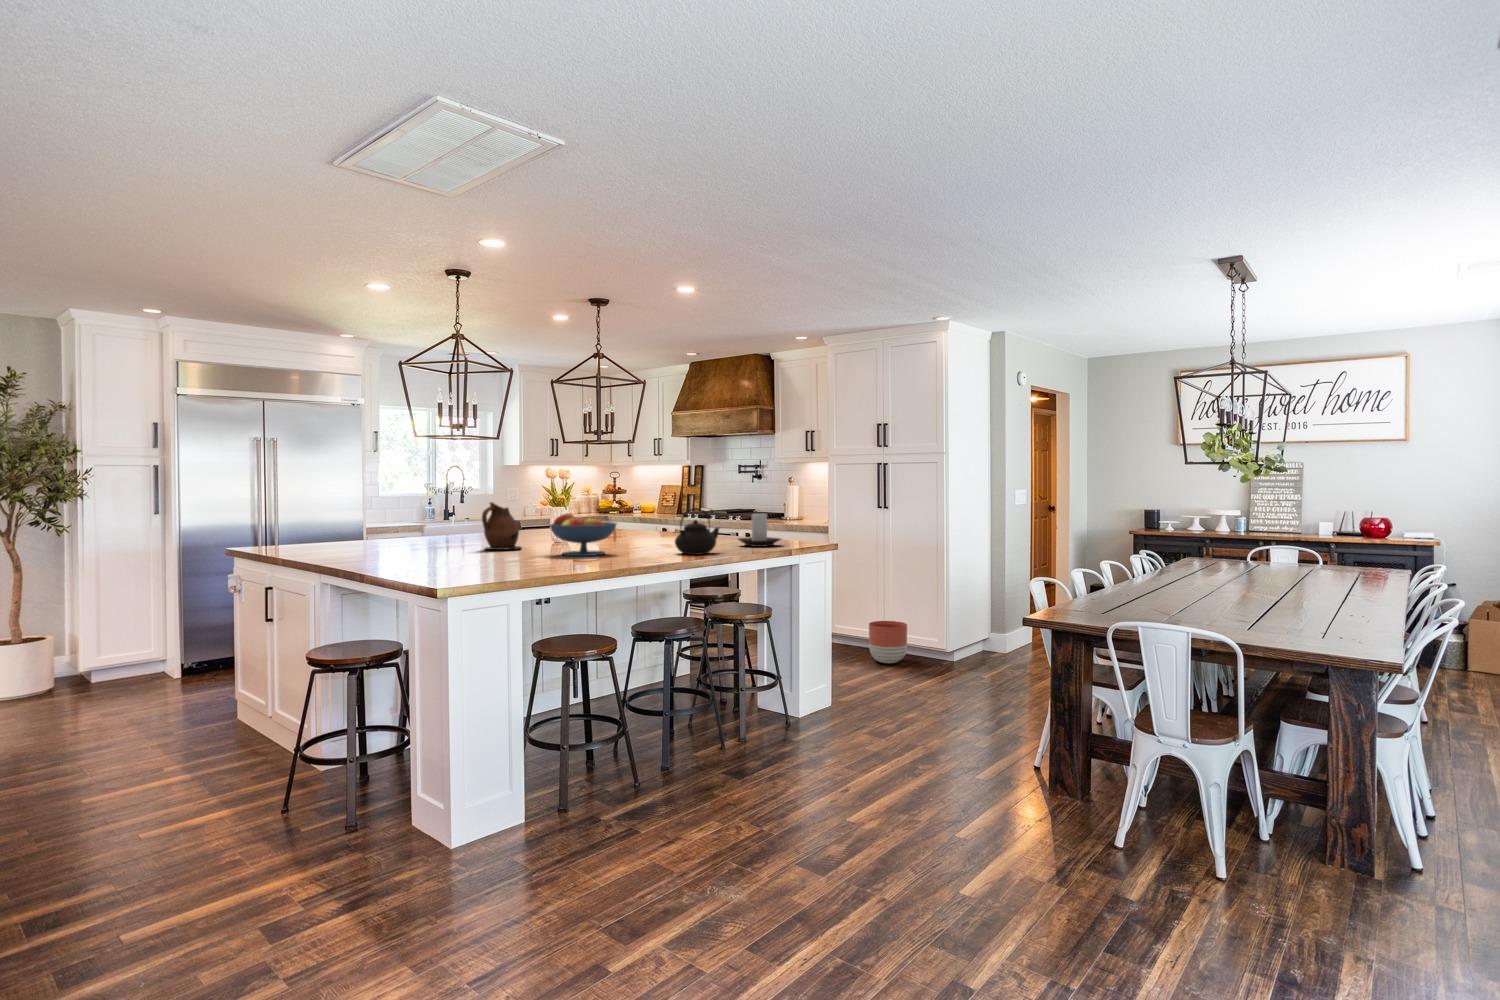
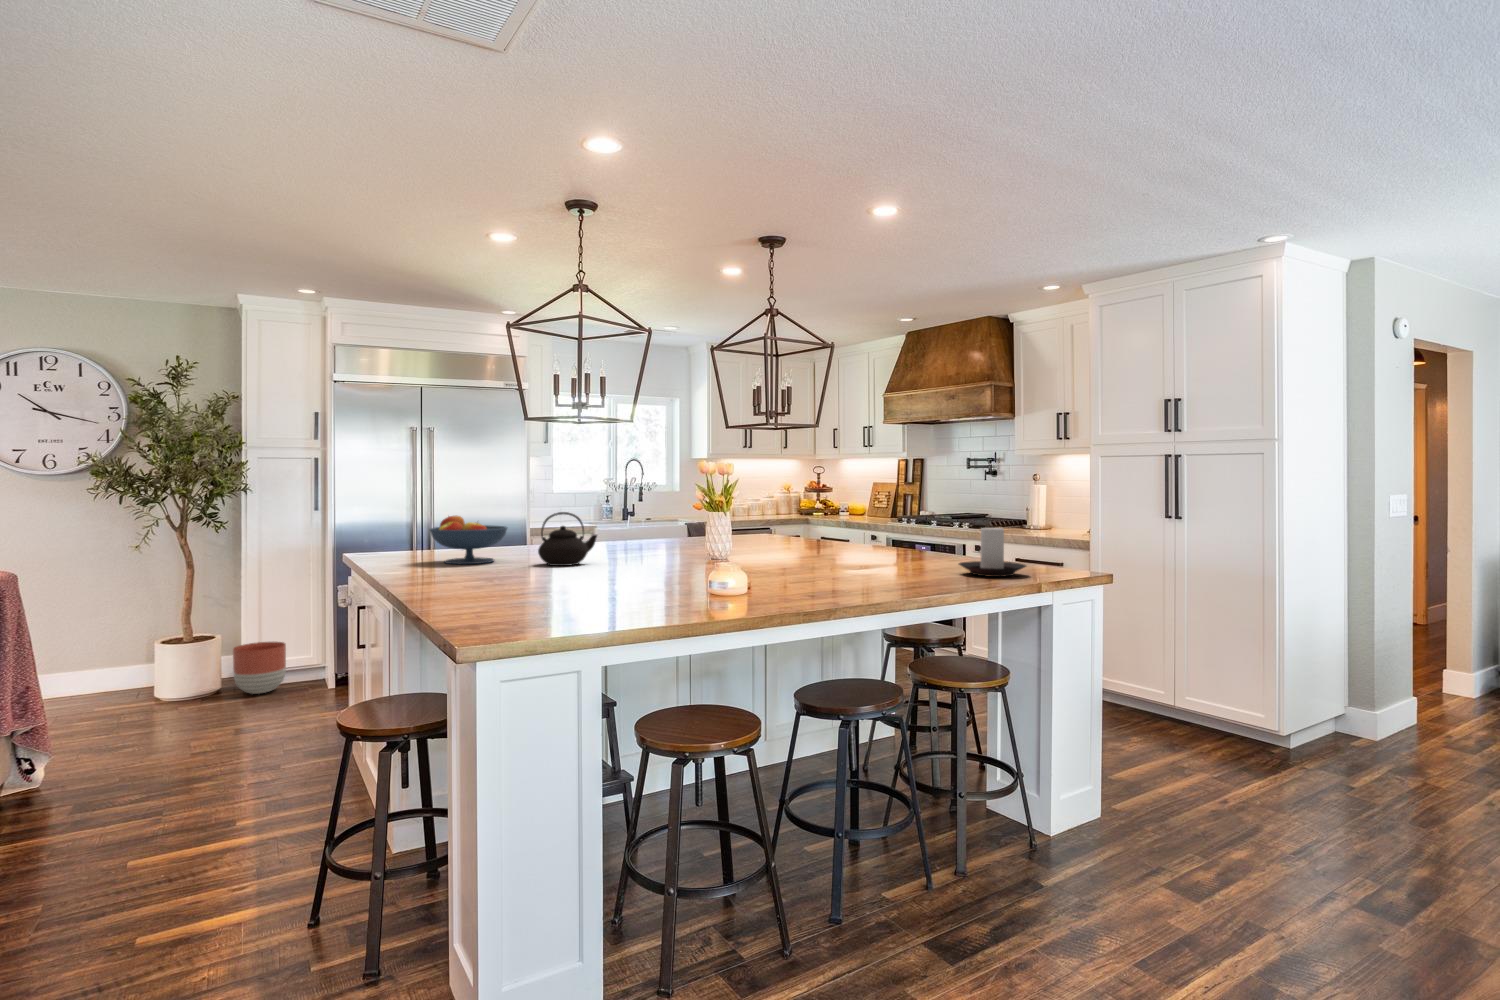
ceramic pitcher: present [482,502,521,550] -> none [613,506,667,570]
teapot: present [675,508,719,555] -> present [538,512,597,566]
fruit bowl: present [550,513,617,556] -> present [430,515,507,564]
planter: present [869,621,907,663] -> present [233,642,286,694]

